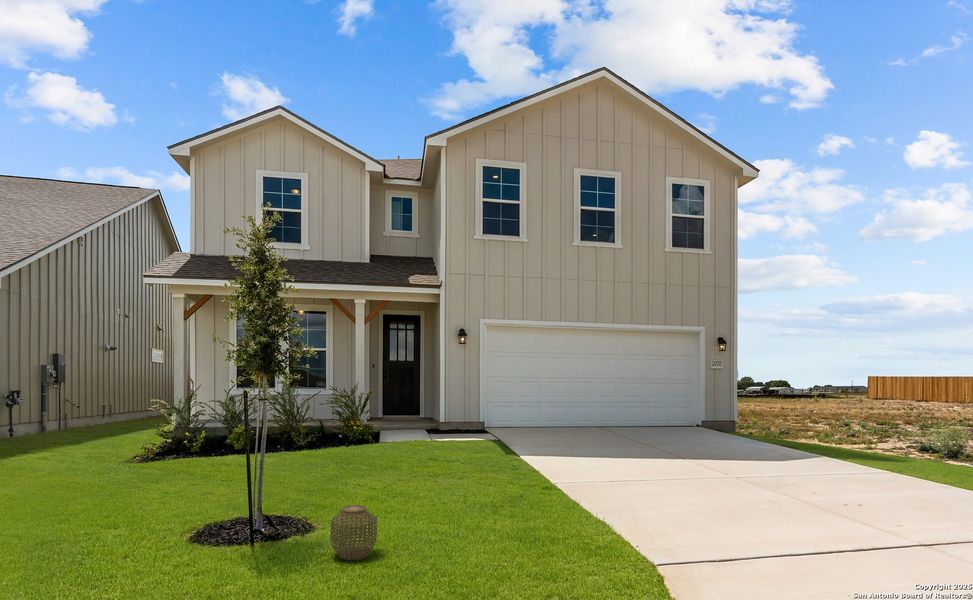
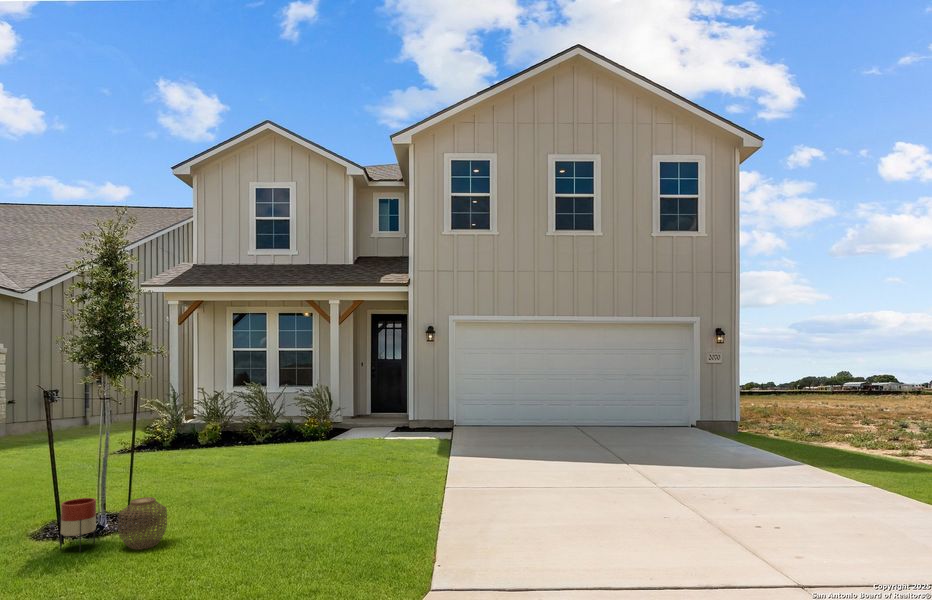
planter: none [266,507,304,566] -> present [60,498,96,552]

